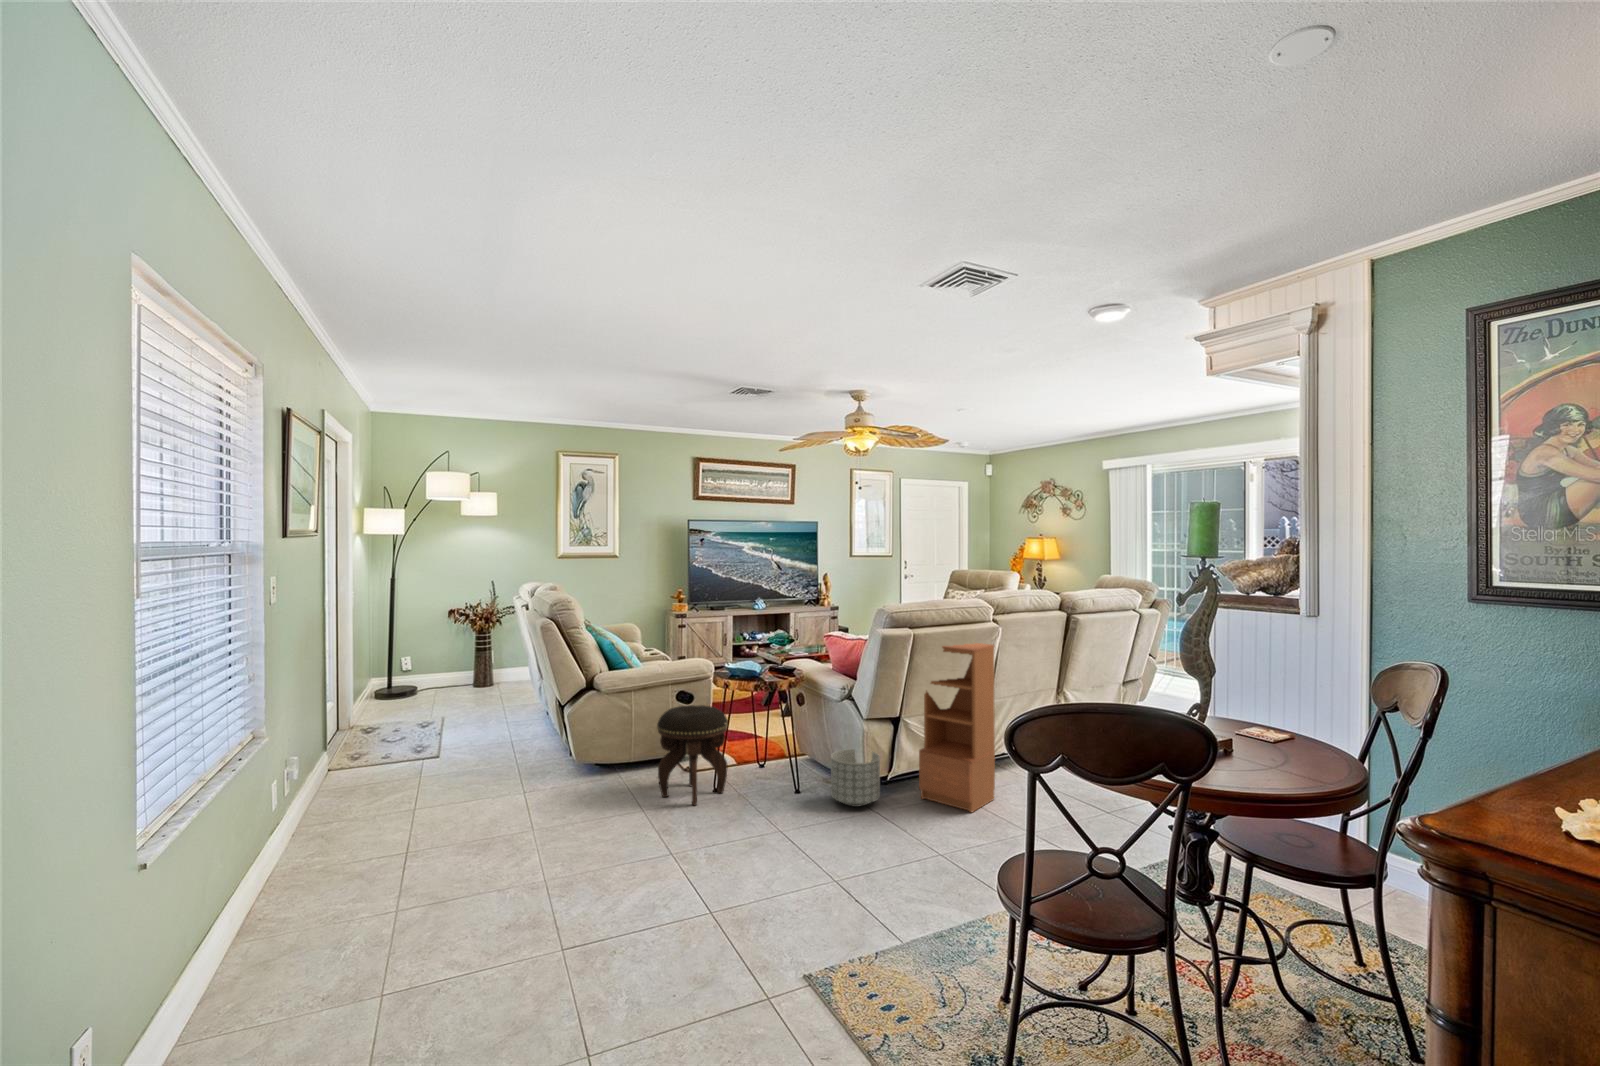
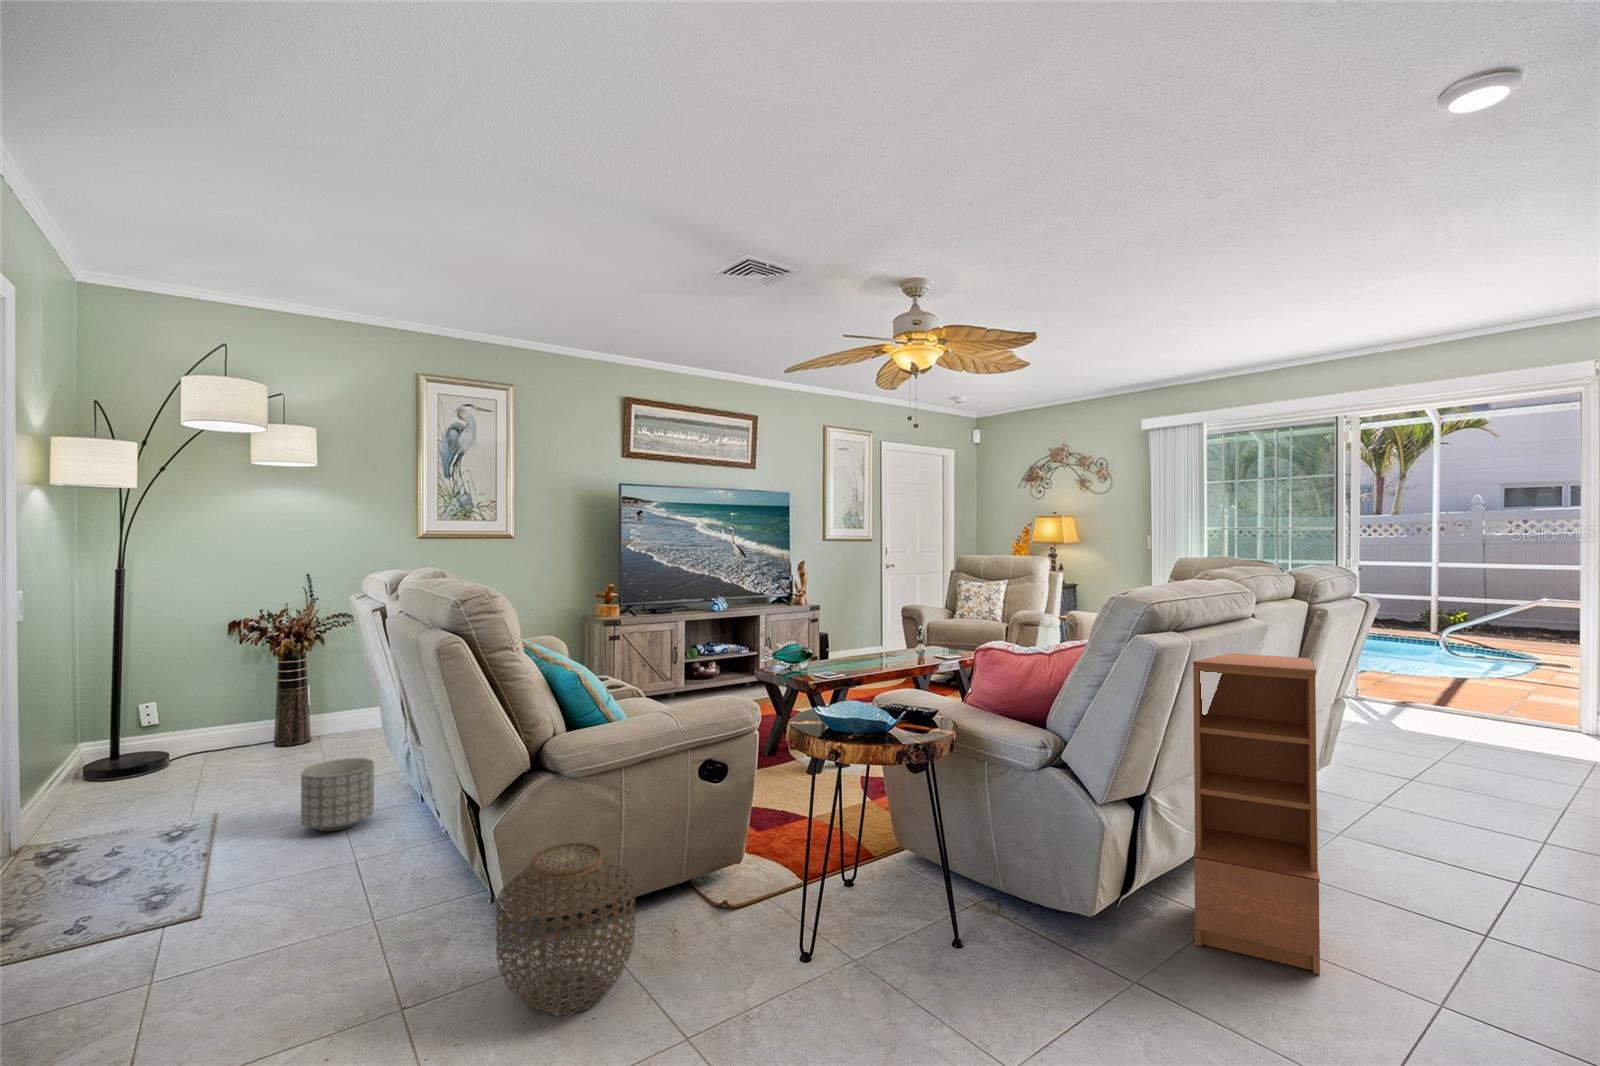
footstool: present [657,705,728,805] -> none [705,793,845,1014]
woven basket: none [561,723,627,798] -> present [496,842,635,1015]
planter: present [831,749,880,807] -> present [301,758,374,831]

